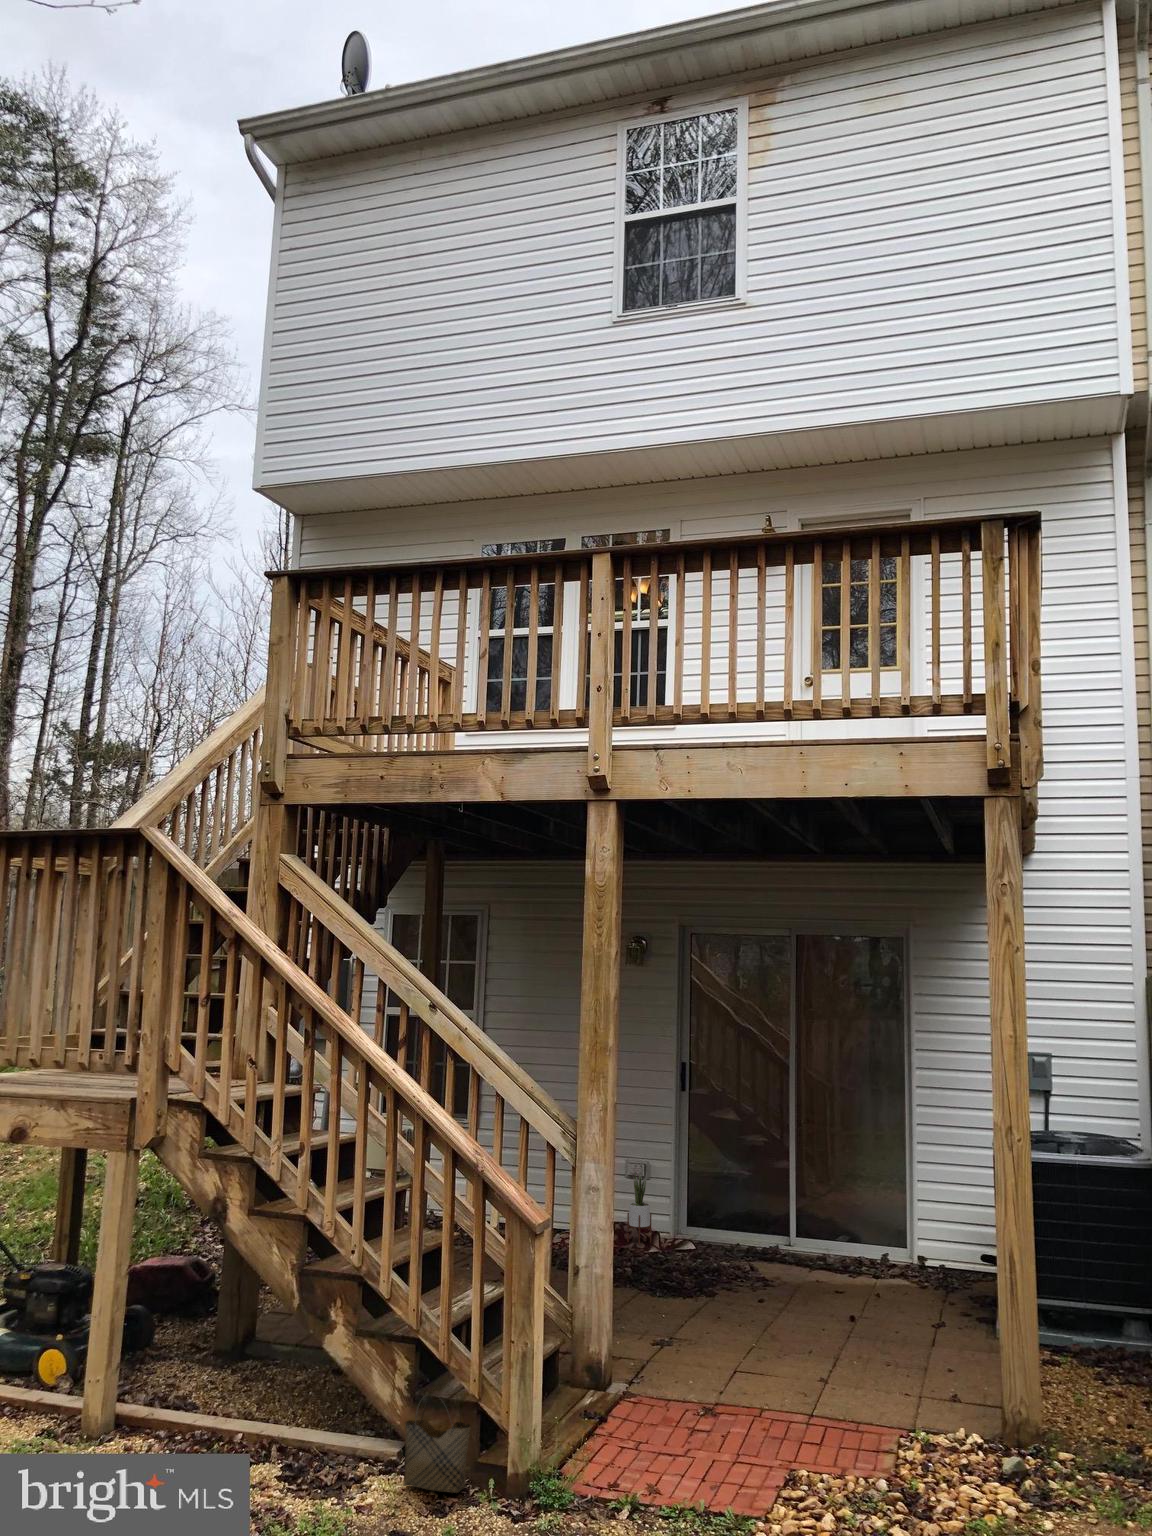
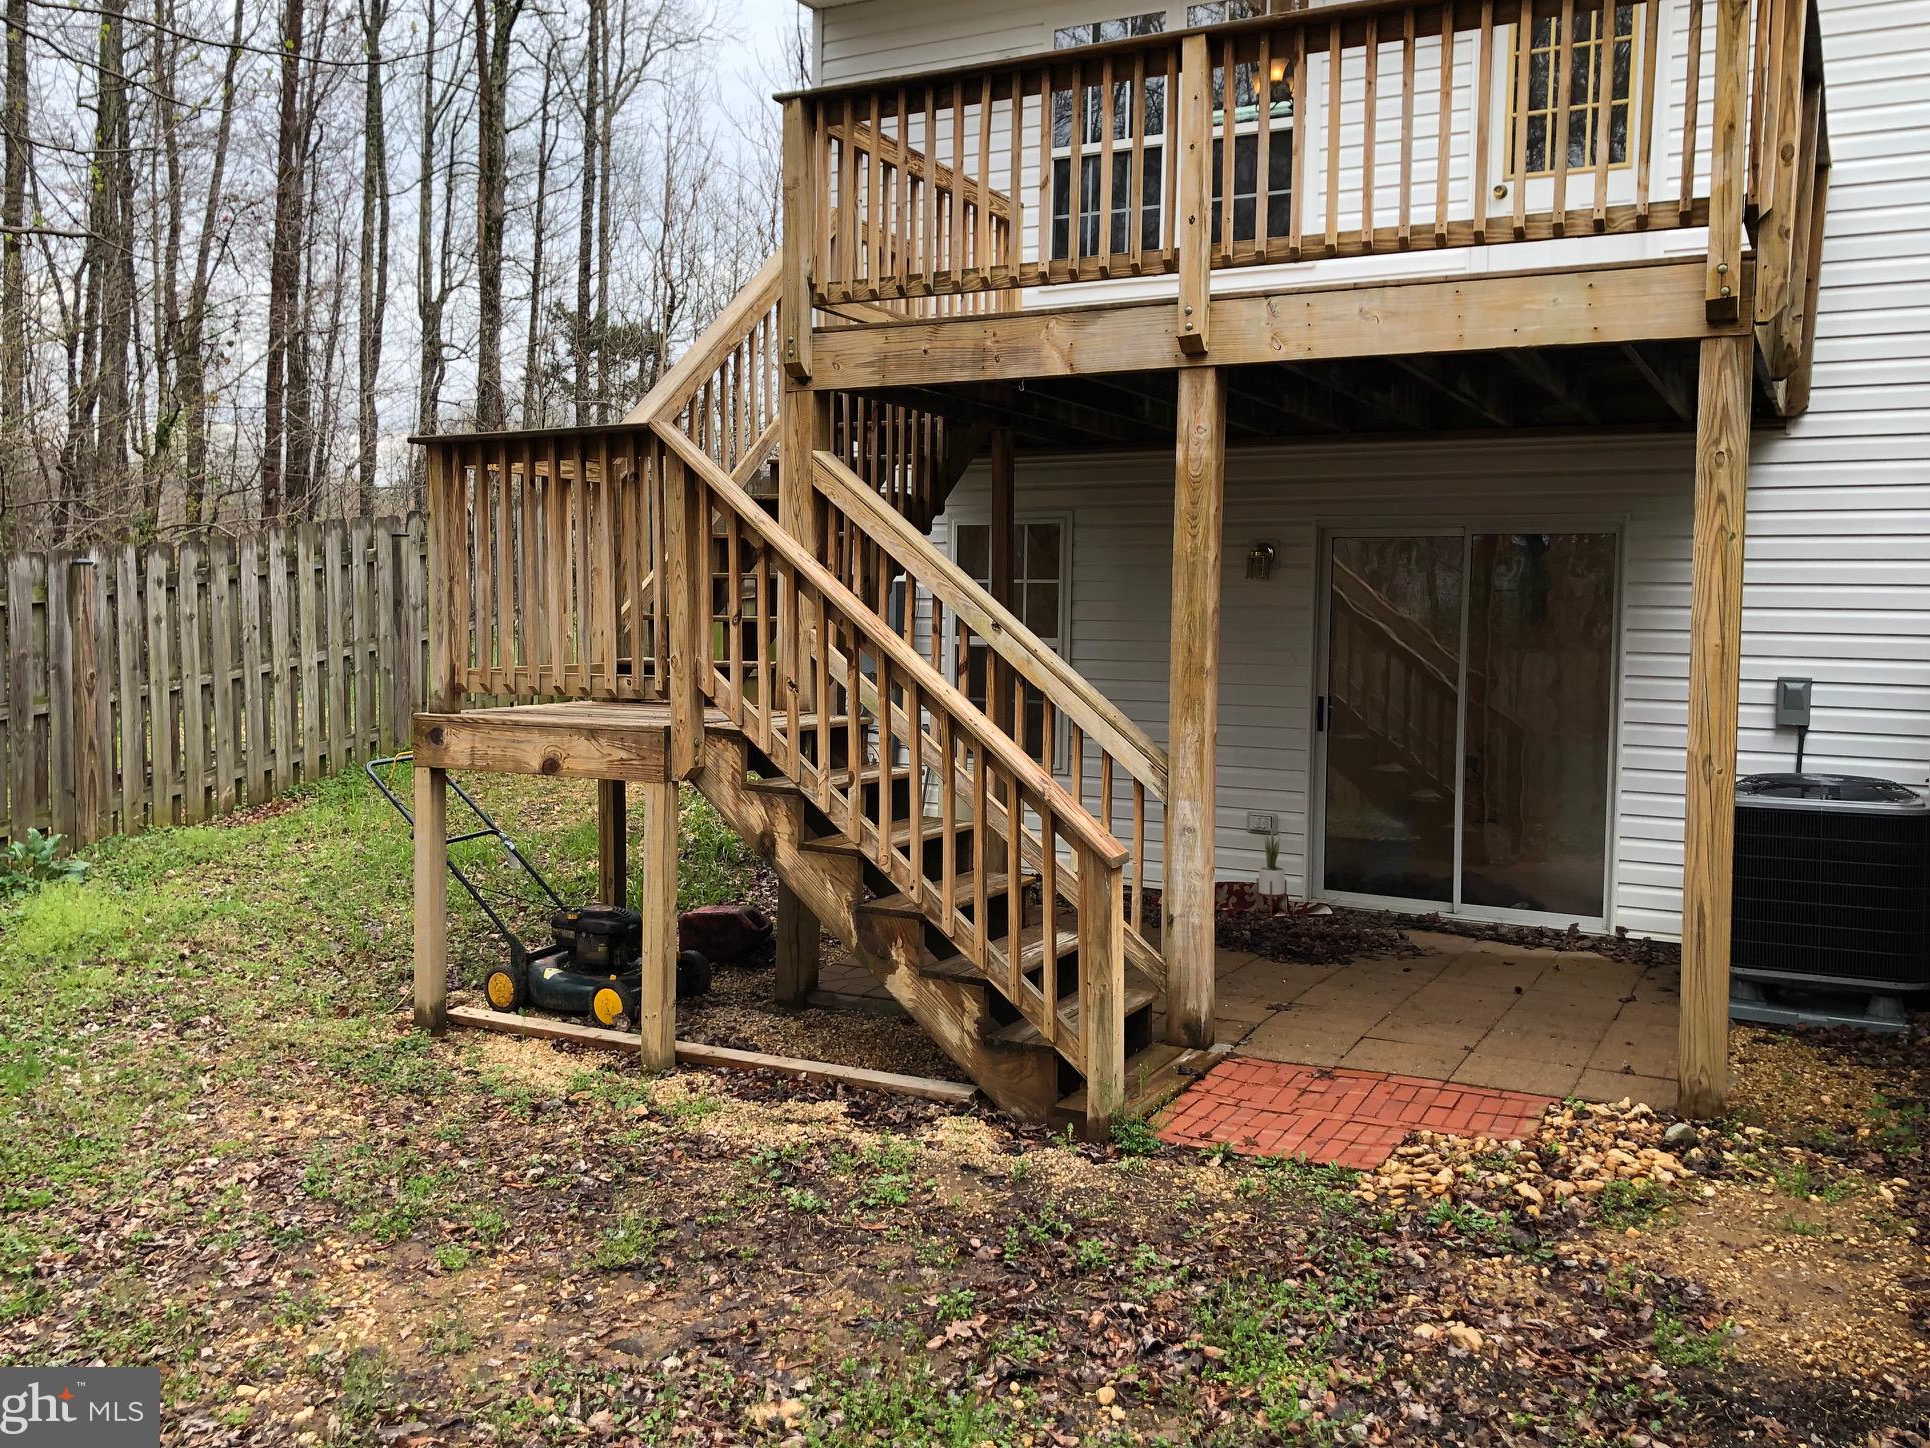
woven basket: present [403,1383,471,1493] -> none [973,1024,1045,1131]

